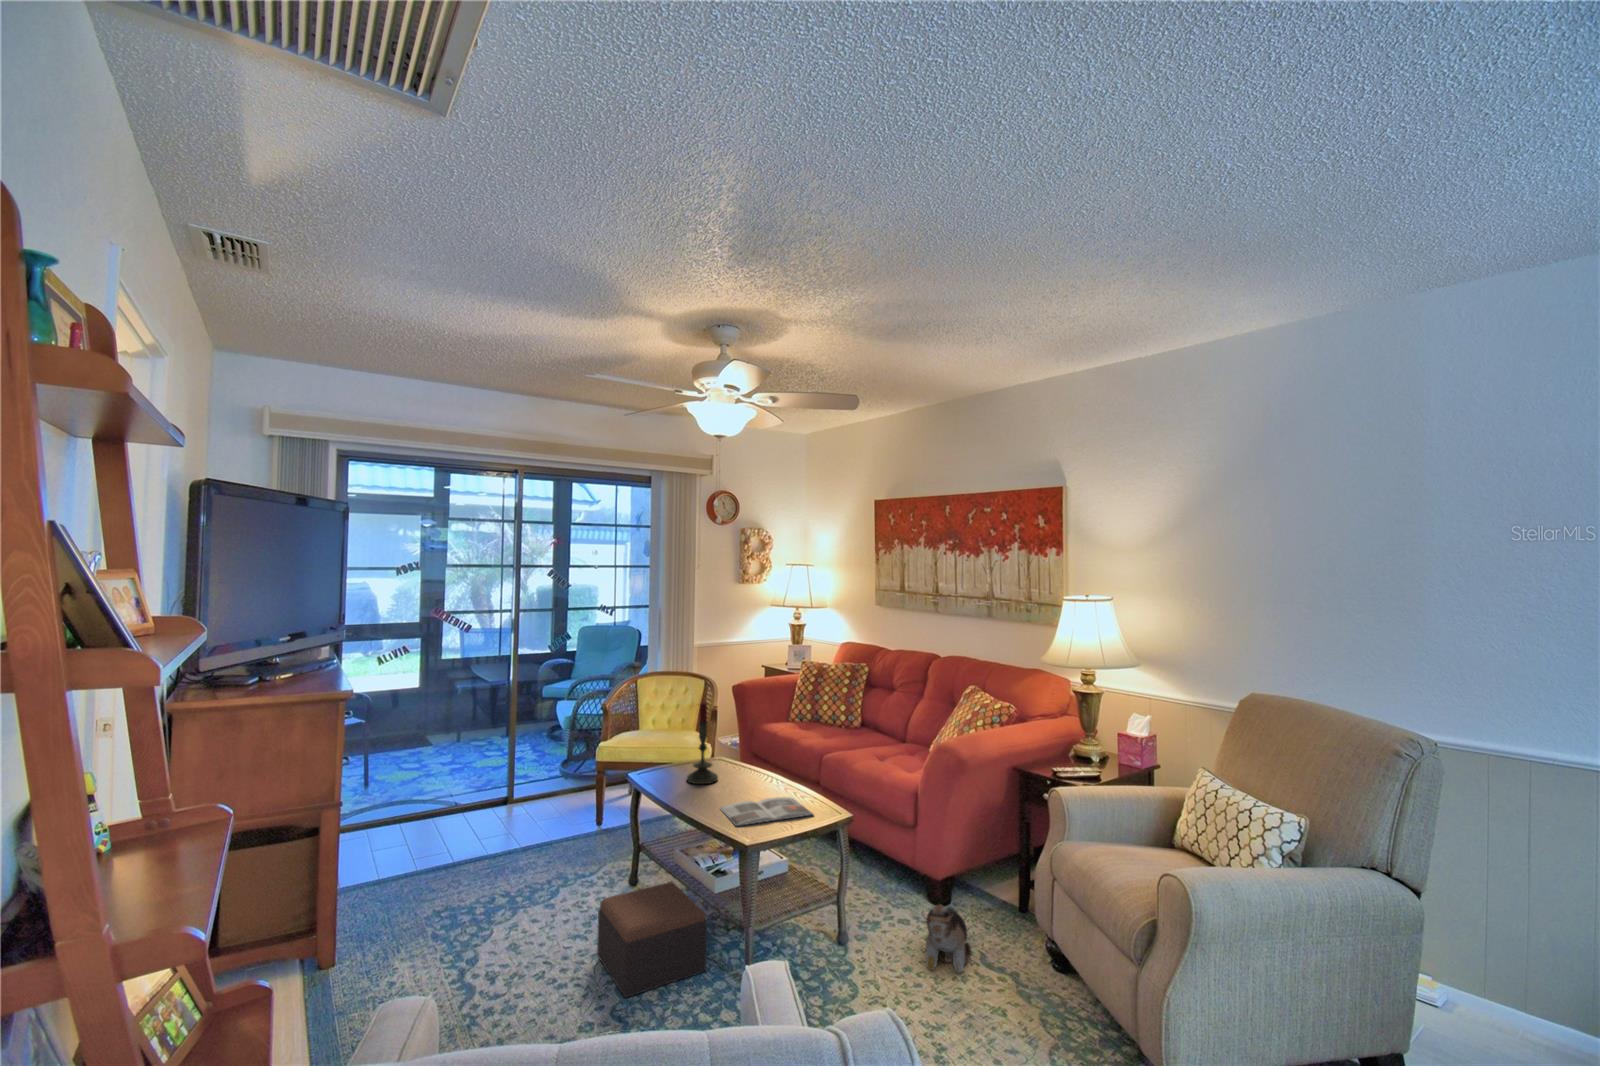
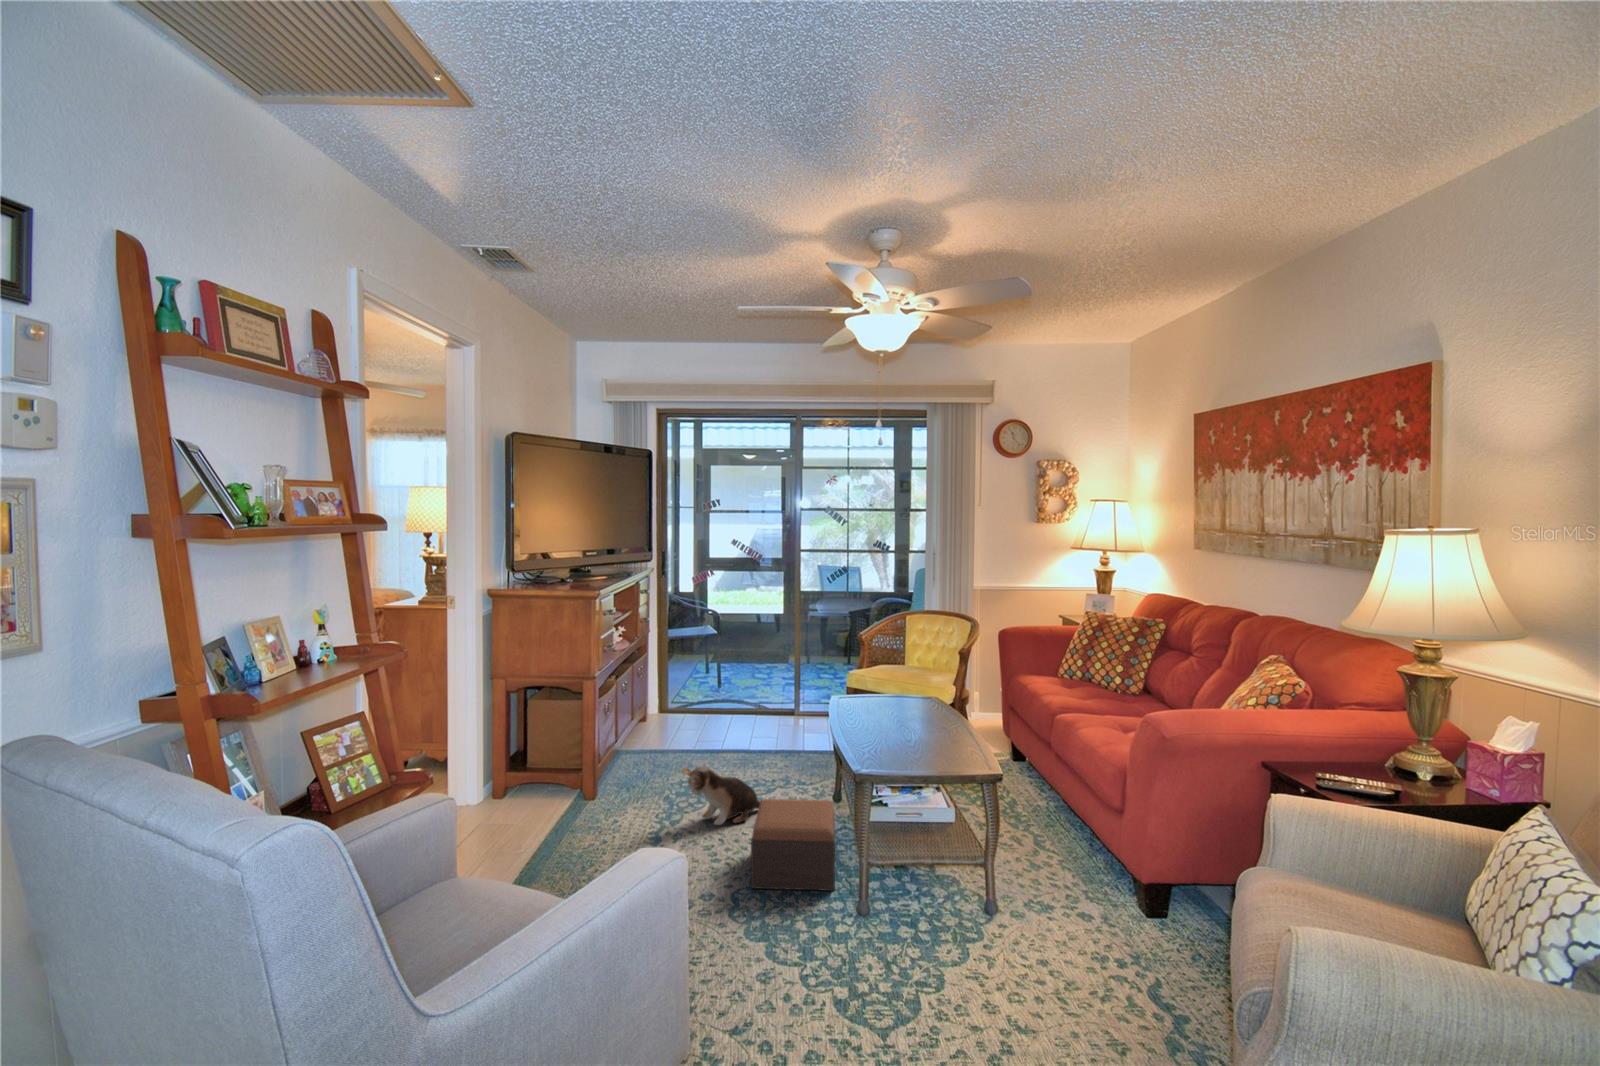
candle: present [687,702,718,784] -> none [877,632,909,717]
magazine: present [720,797,813,826] -> none [871,737,963,763]
plush toy: present [926,904,971,973] -> present [682,767,760,825]

